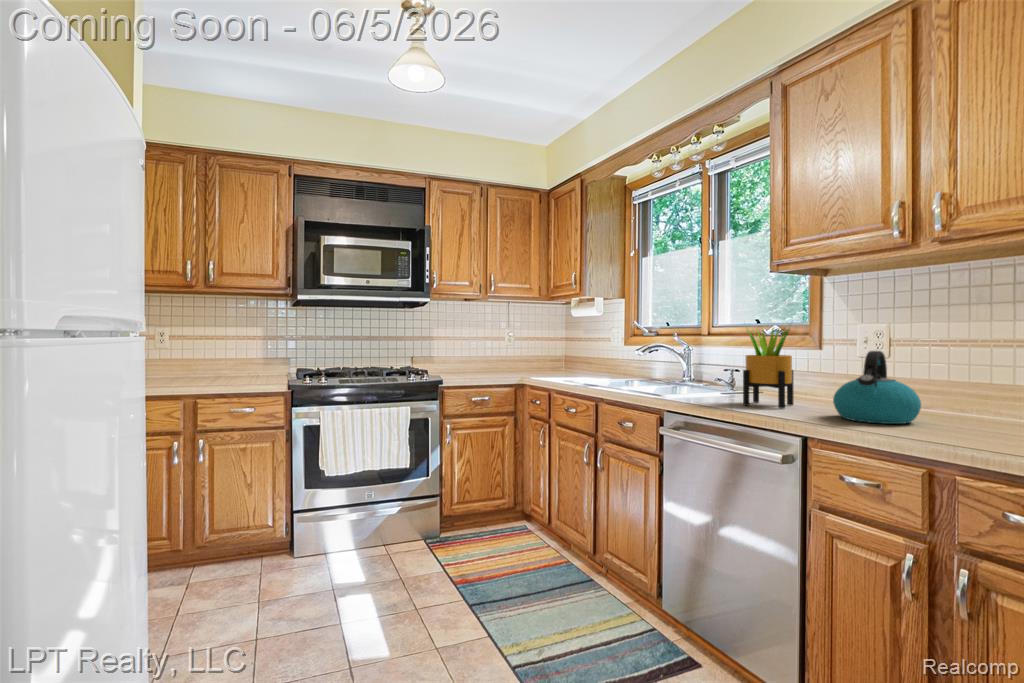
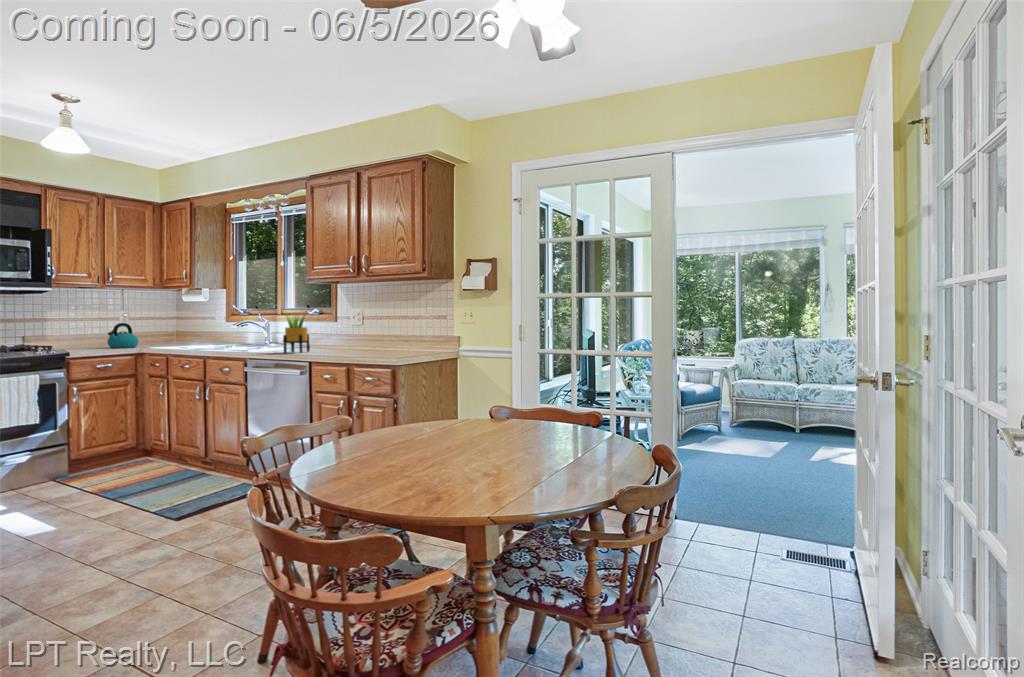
kettle: present [833,351,921,424] -> present [107,323,139,348]

